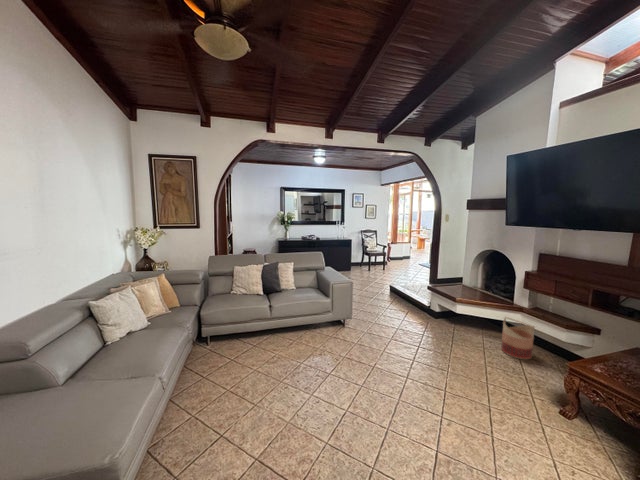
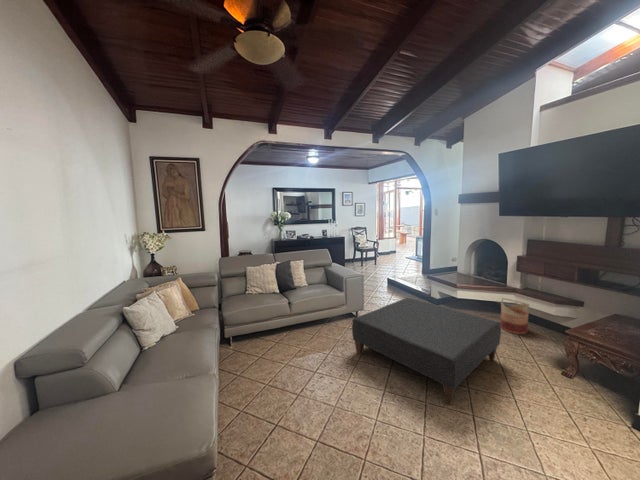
ottoman: none [328,309,491,435] -> present [352,298,501,405]

